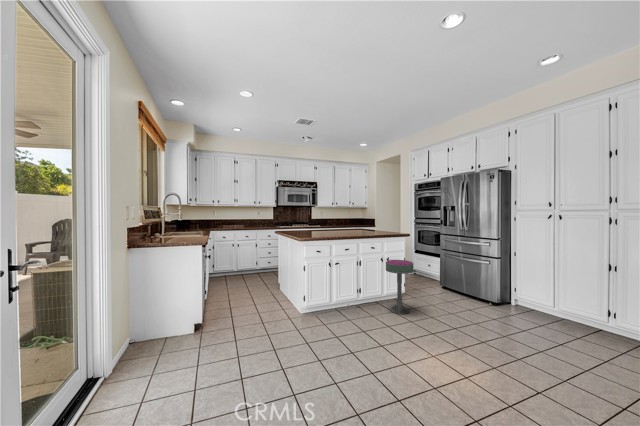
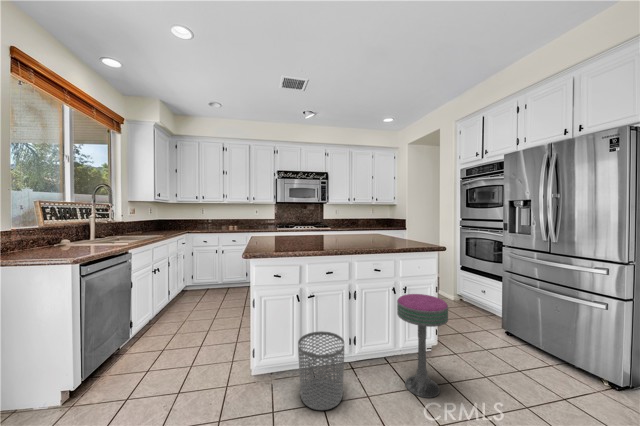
waste bin: none [333,282,360,321] -> present [298,331,344,410]

